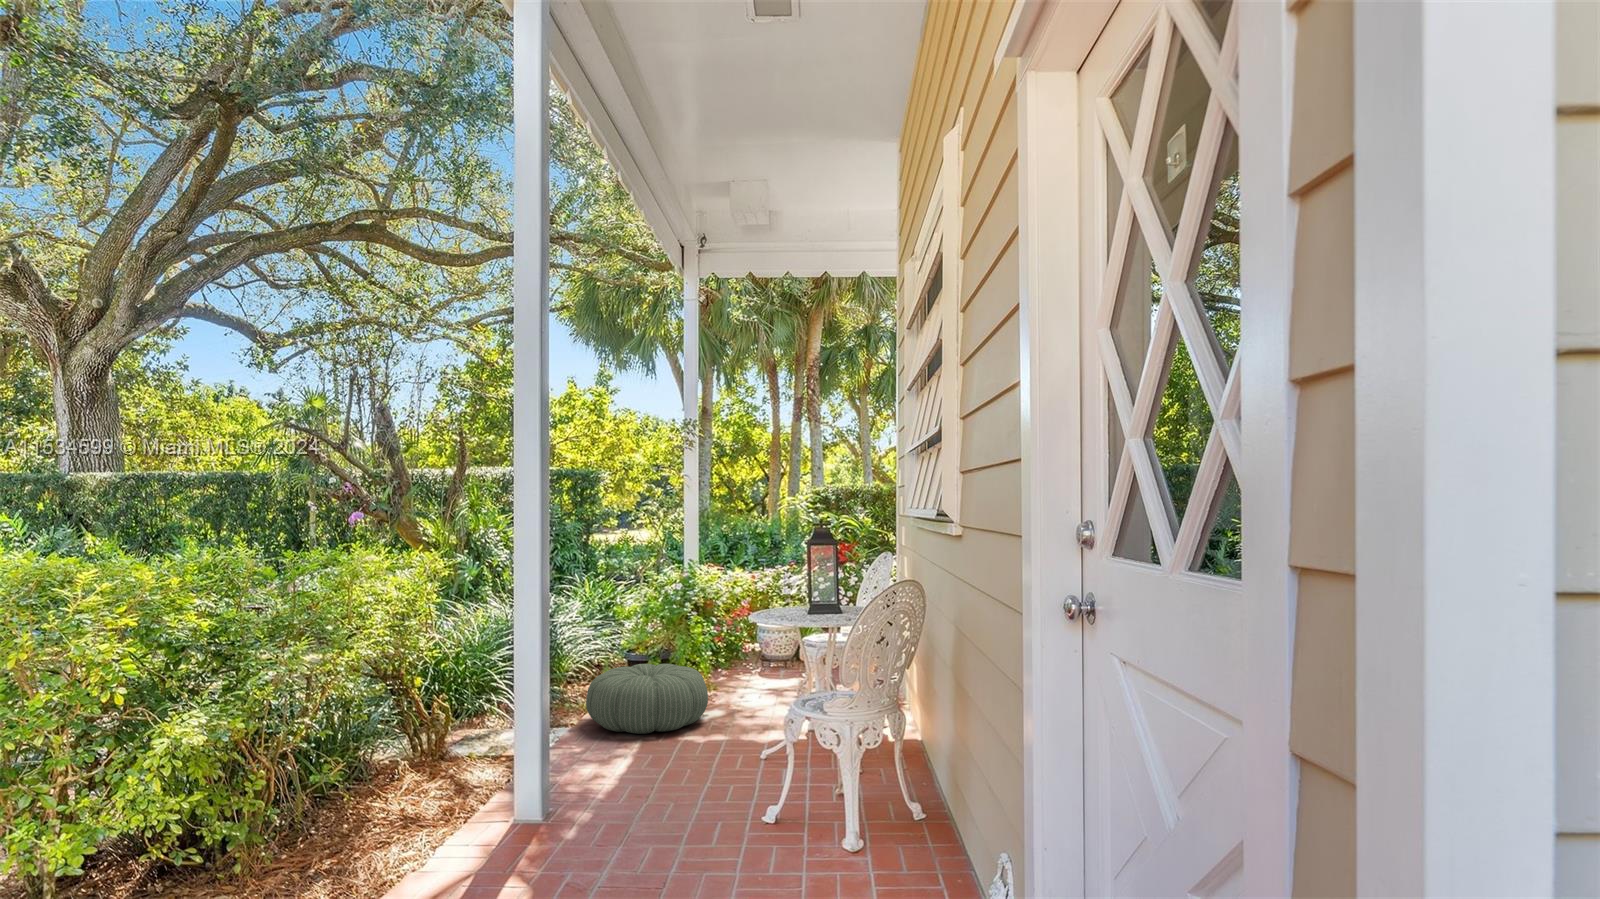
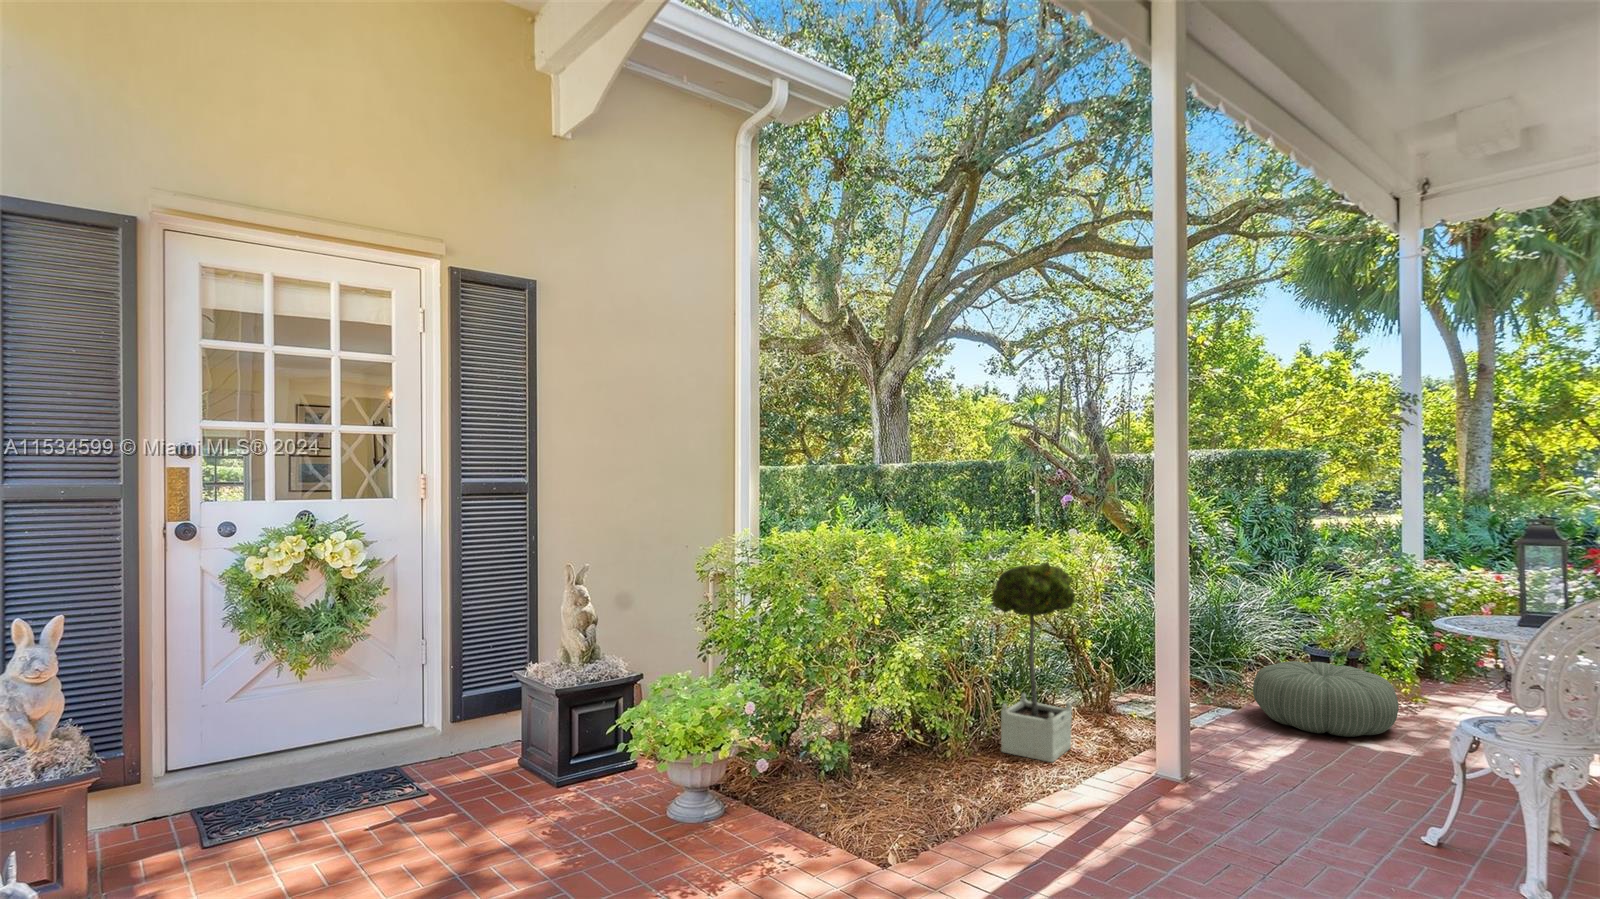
potted tree: none [308,582,424,845] -> present [991,561,1075,762]

